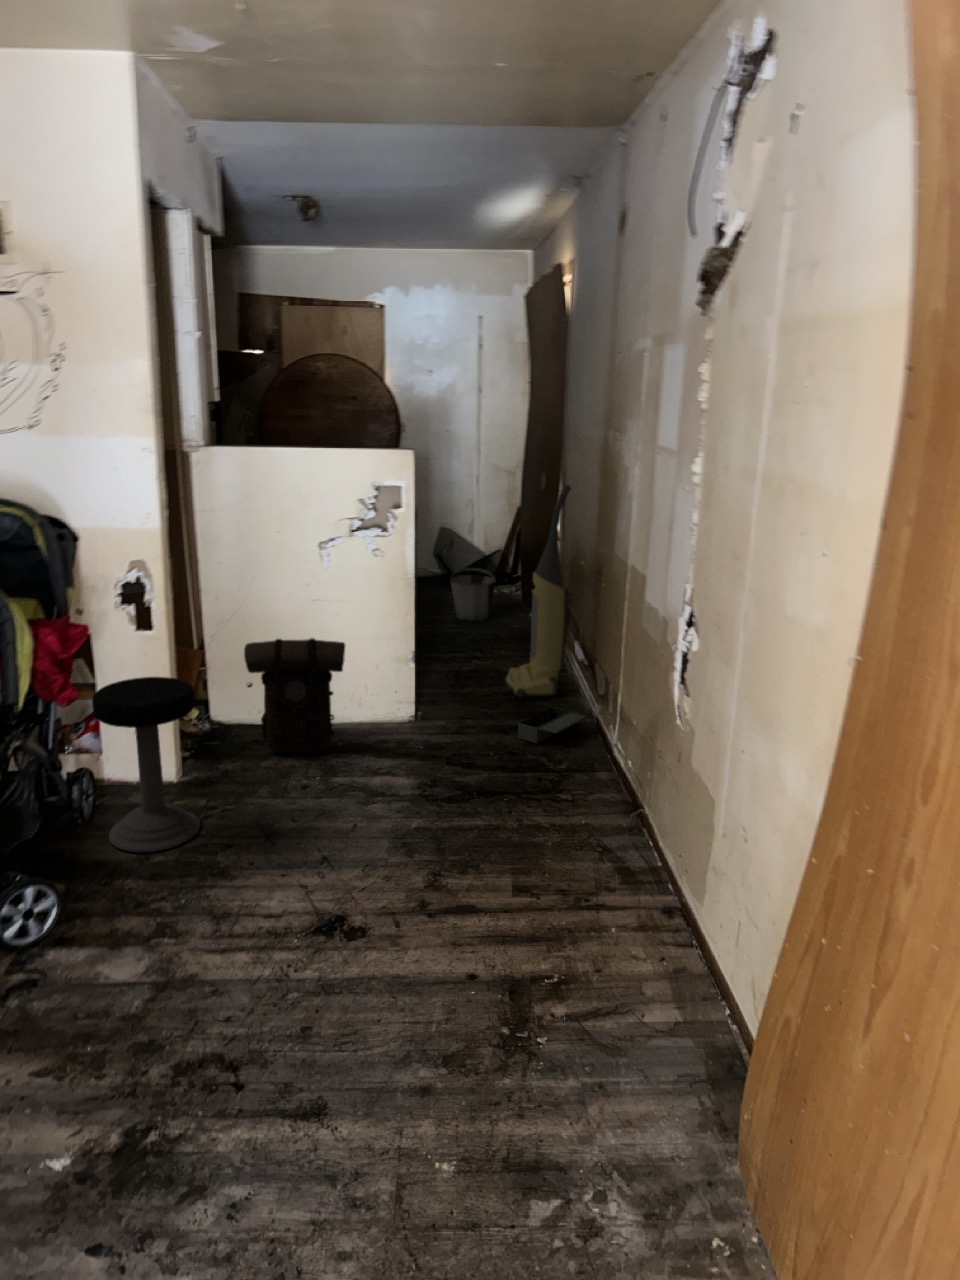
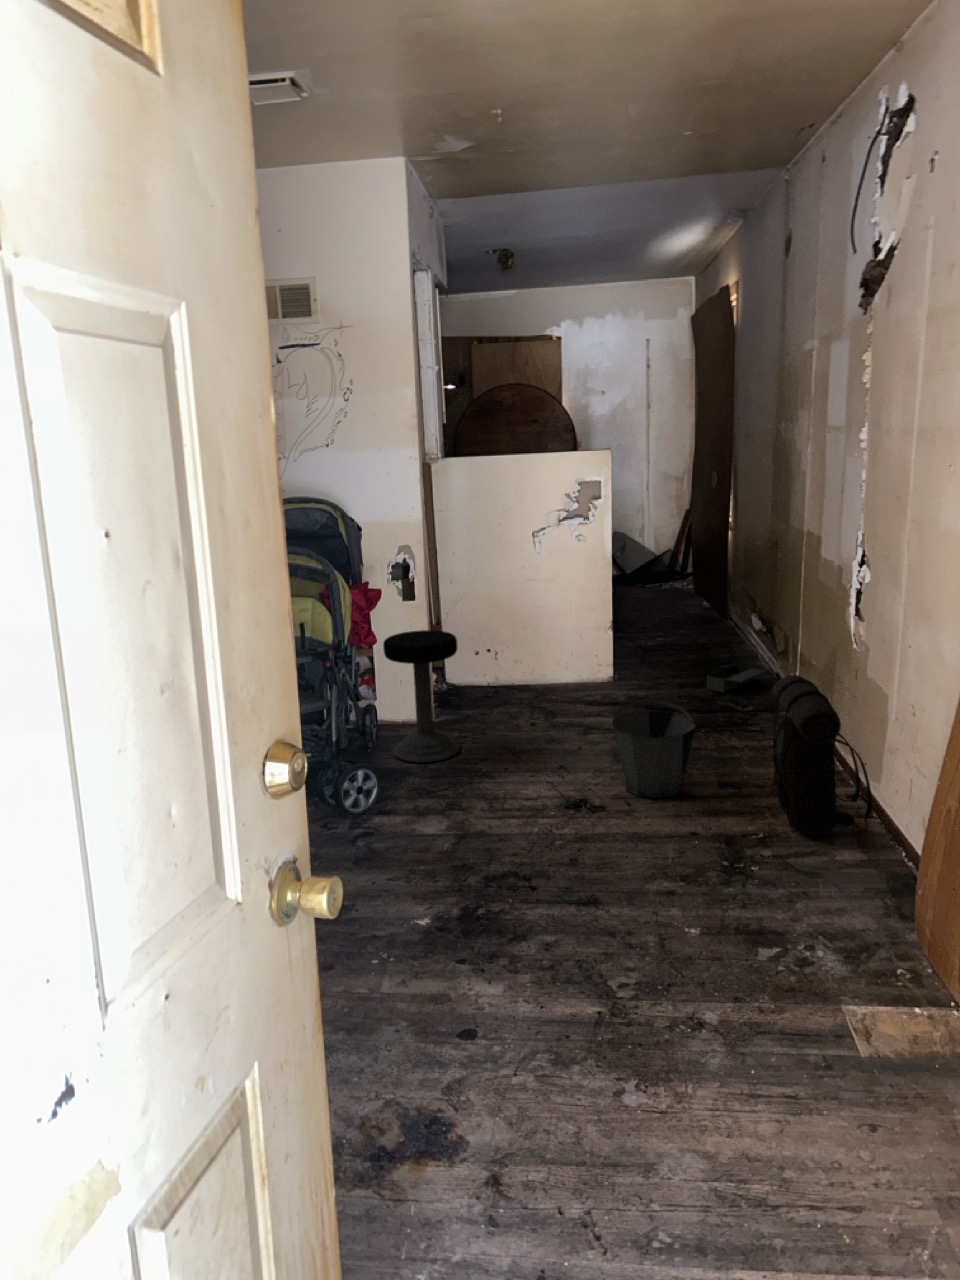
vacuum cleaner: present [505,485,572,697] -> none [689,475,748,662]
bucket: present [450,568,496,621] -> present [613,699,696,798]
backpack: present [244,638,345,753] -> present [771,675,872,835]

